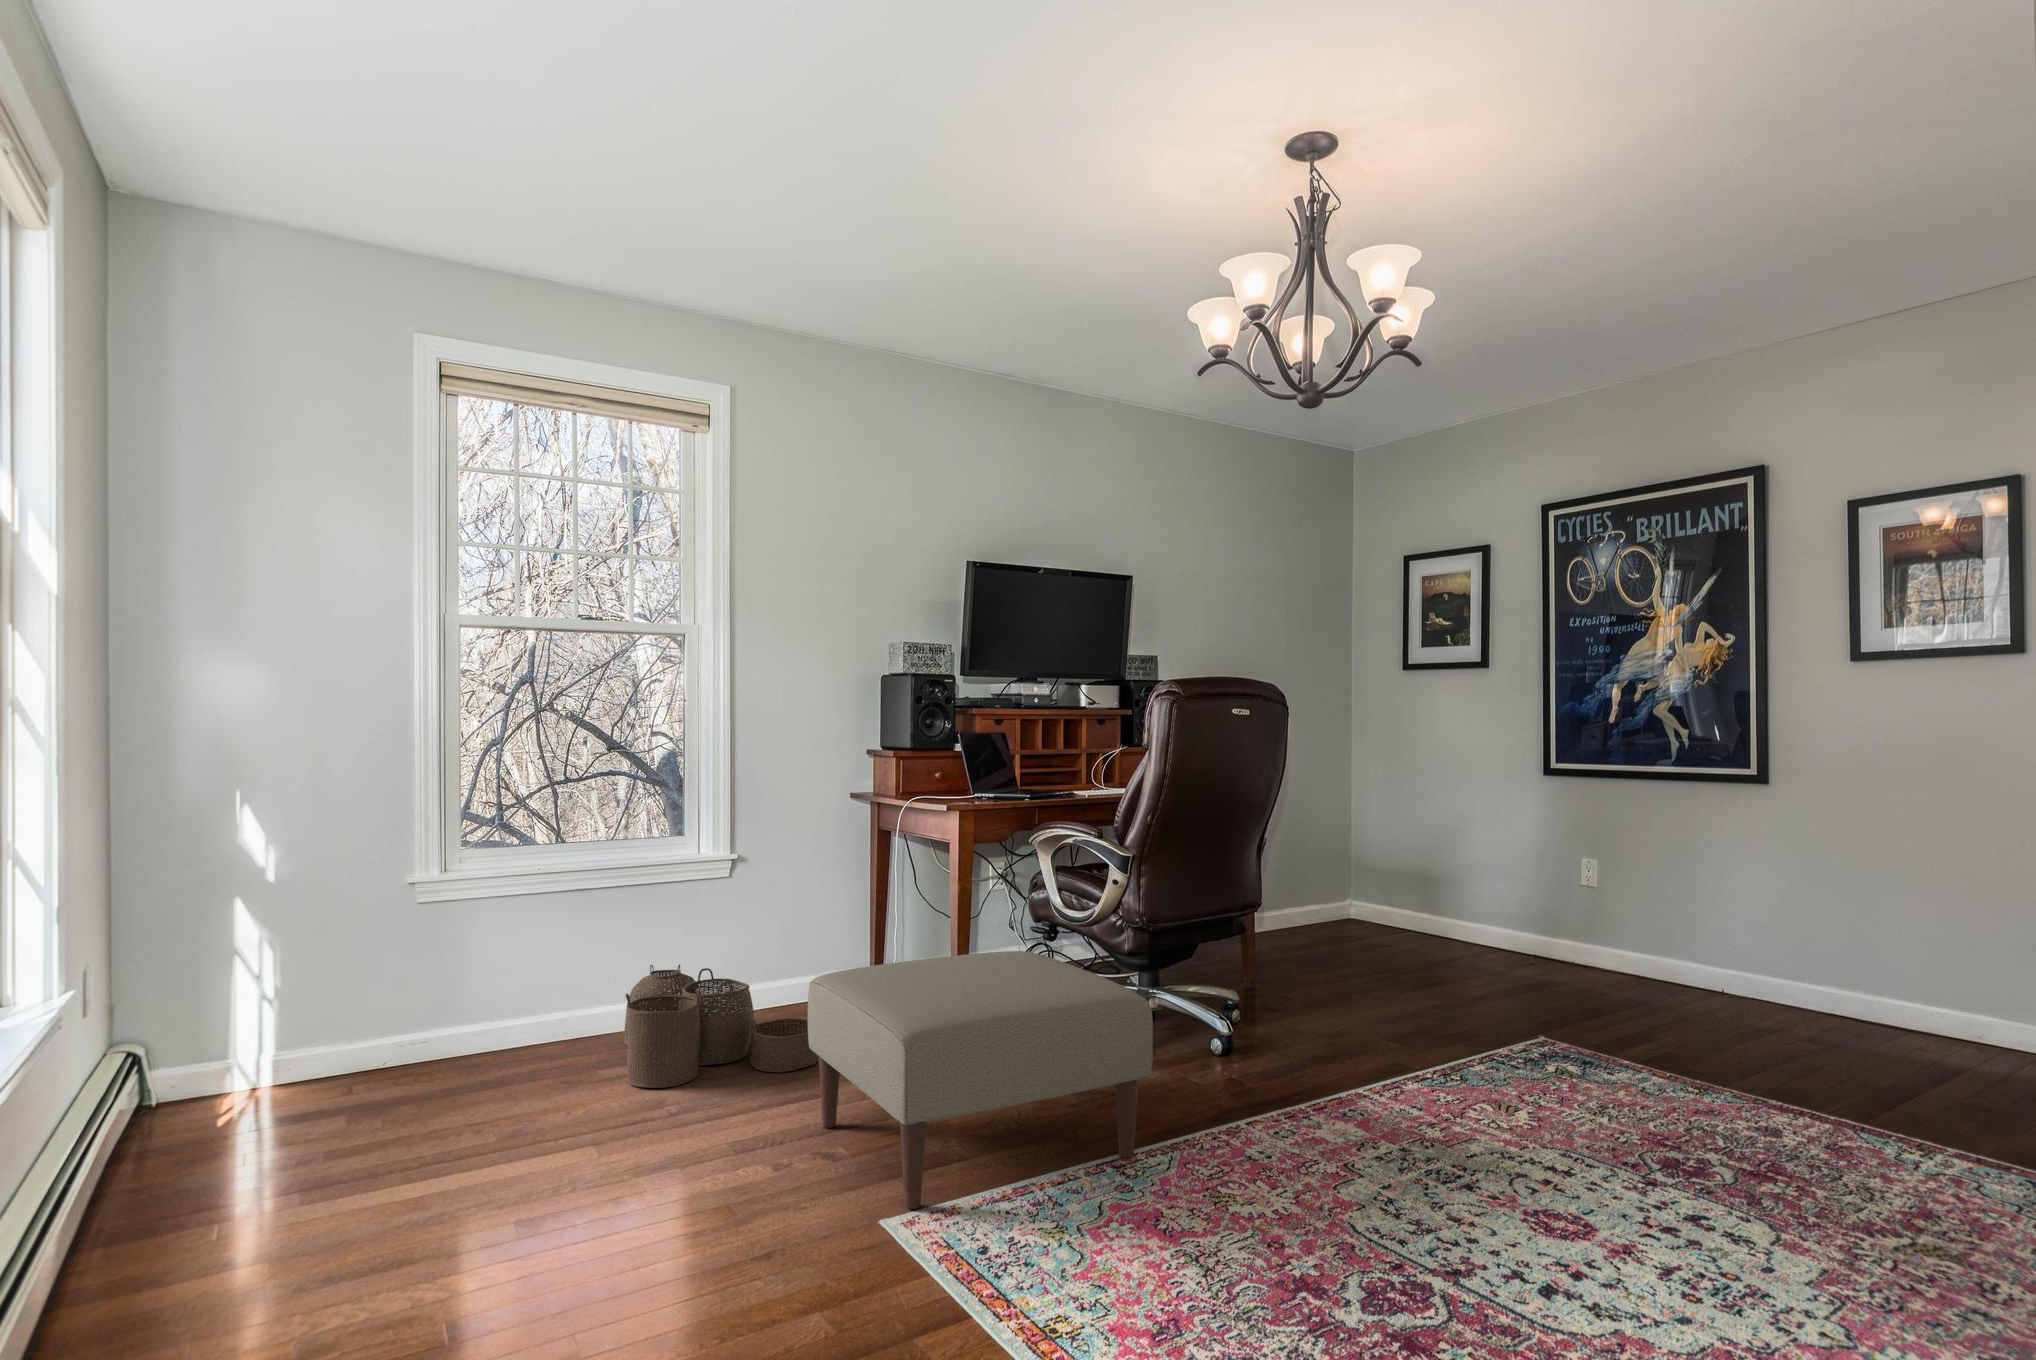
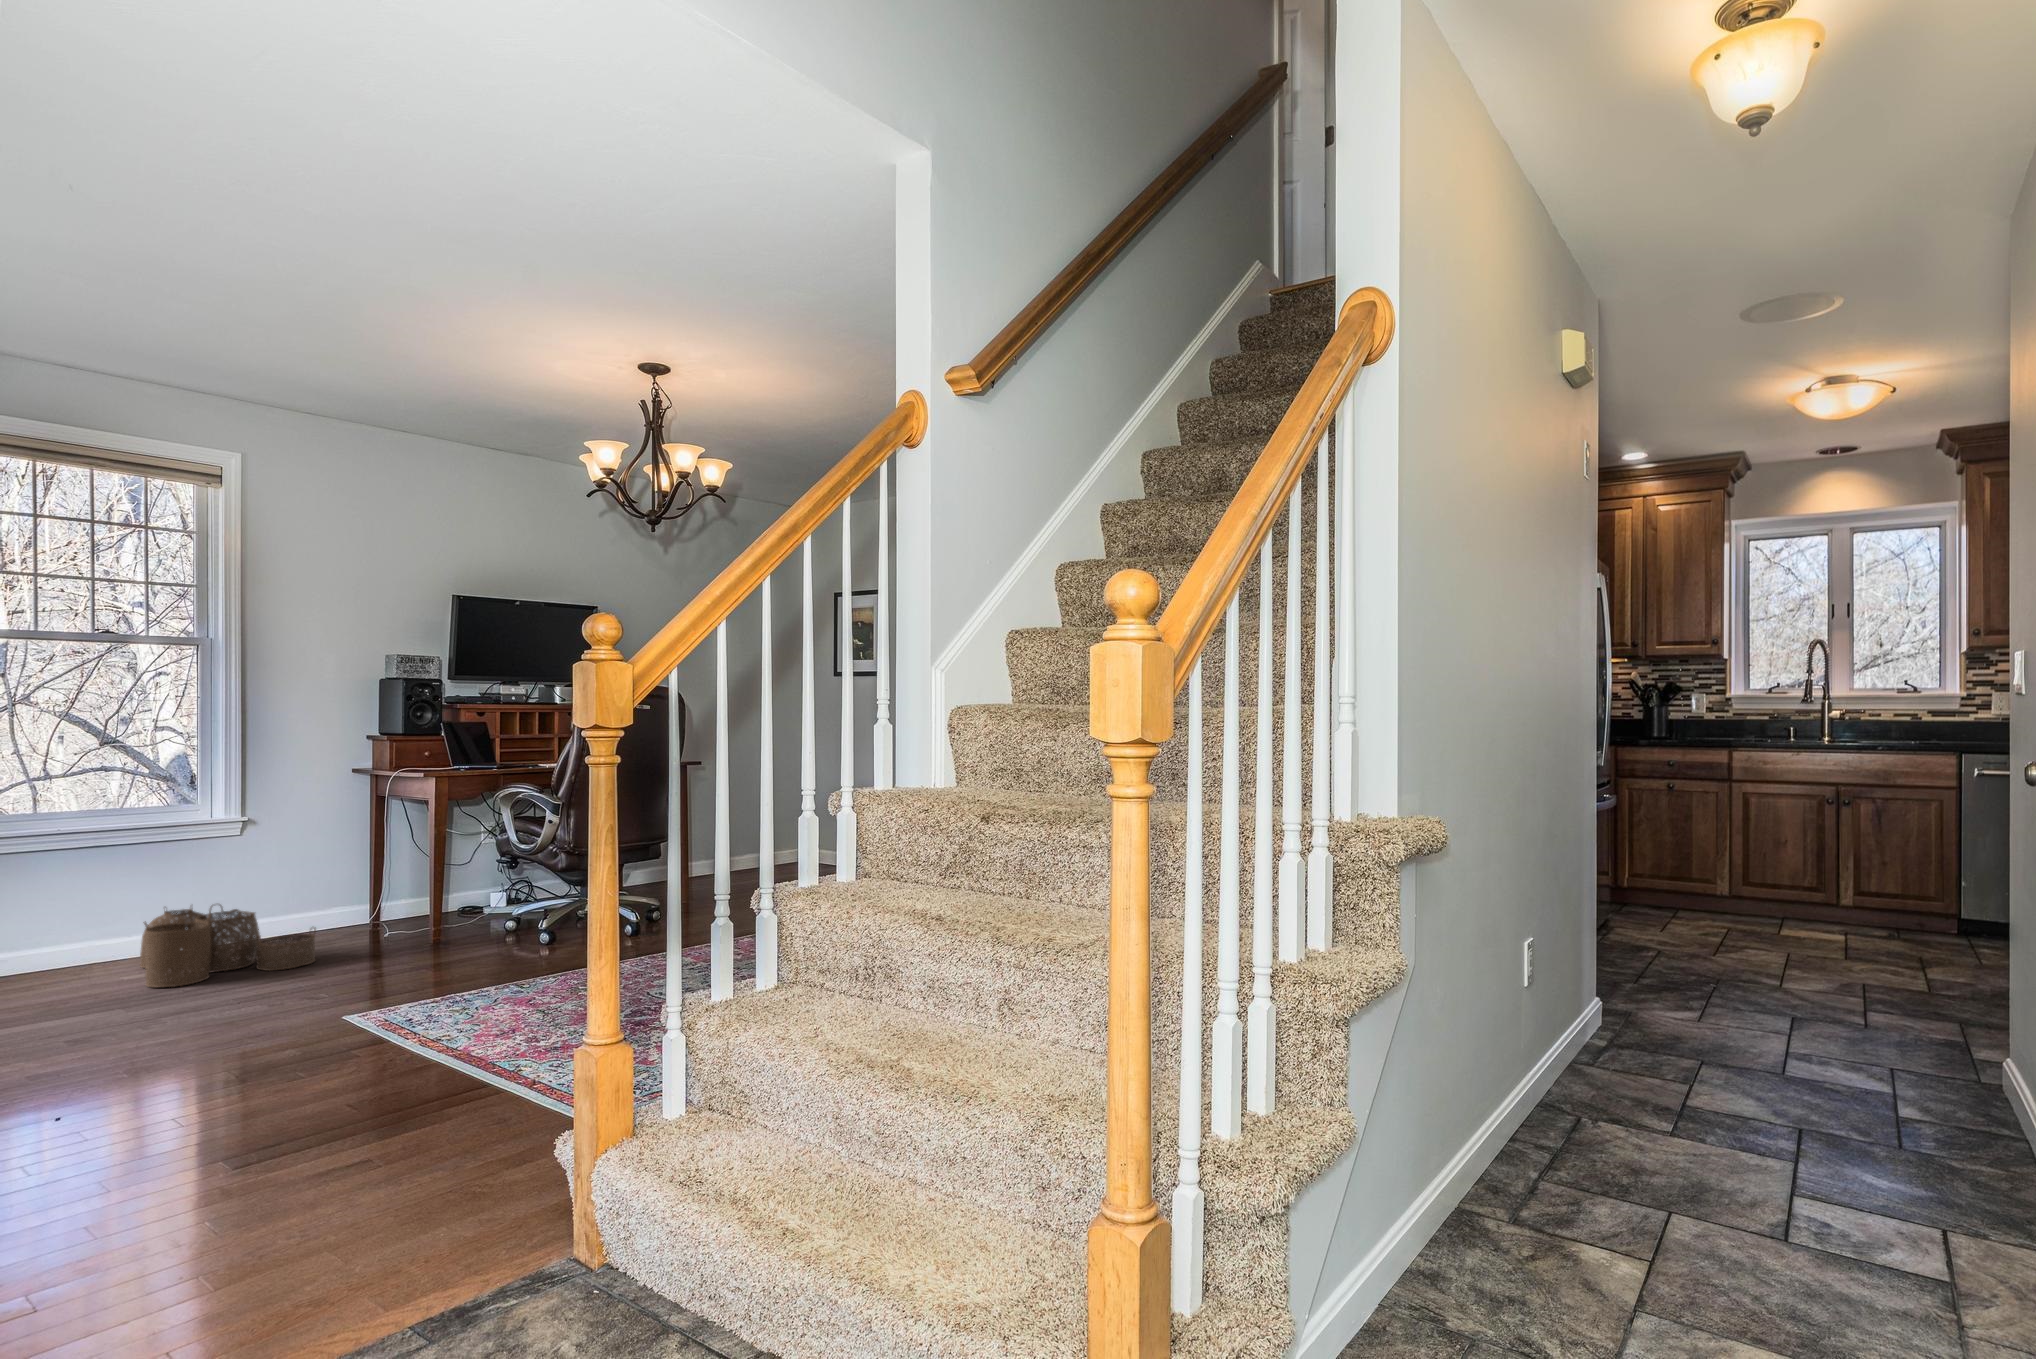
ottoman: present [808,951,1153,1209] -> none [301,869,549,1018]

